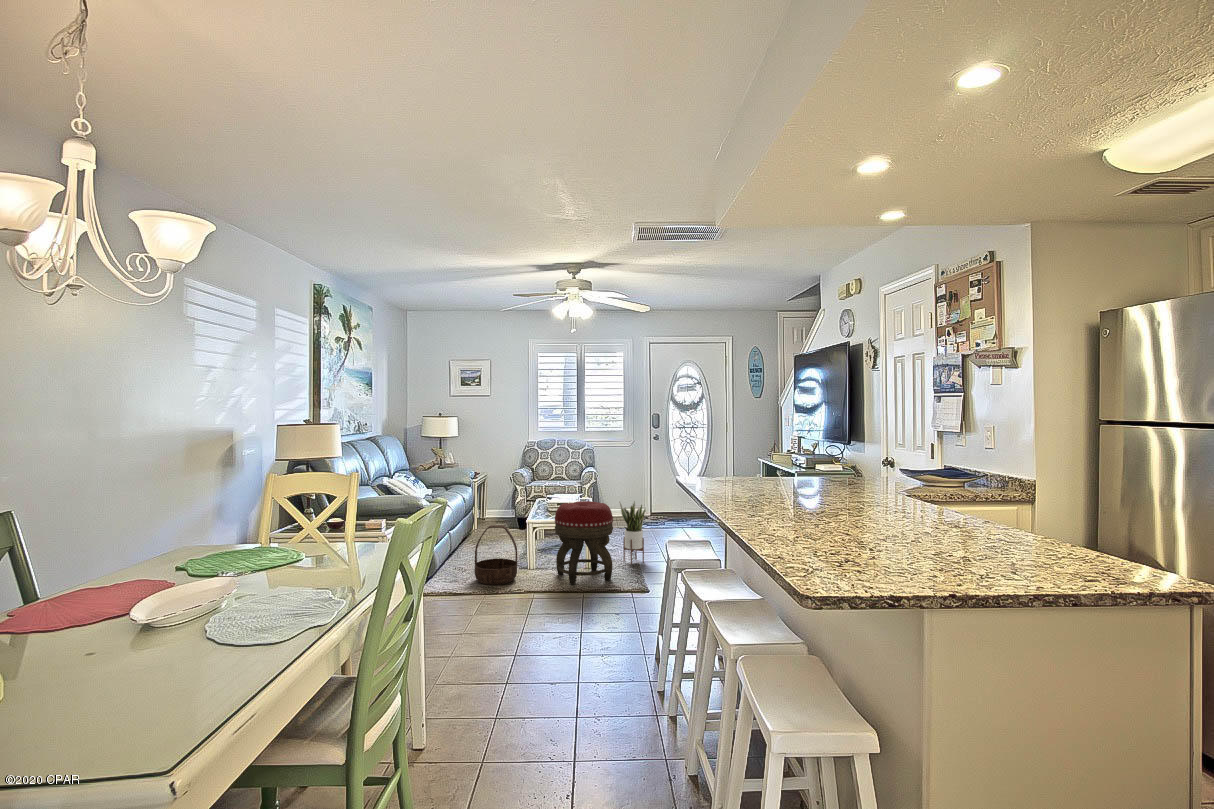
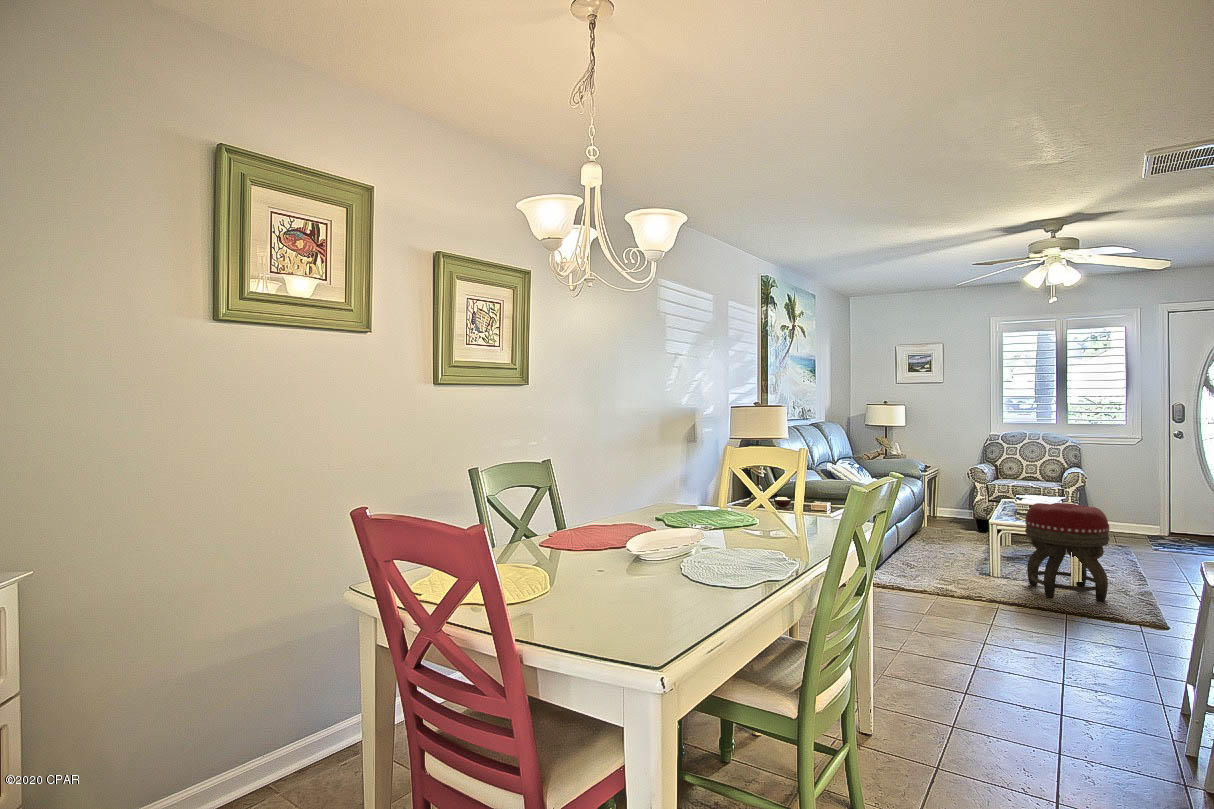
potted plant: present [619,501,646,564] -> none [1120,508,1163,590]
basket: present [475,525,517,585] -> none [926,519,977,583]

